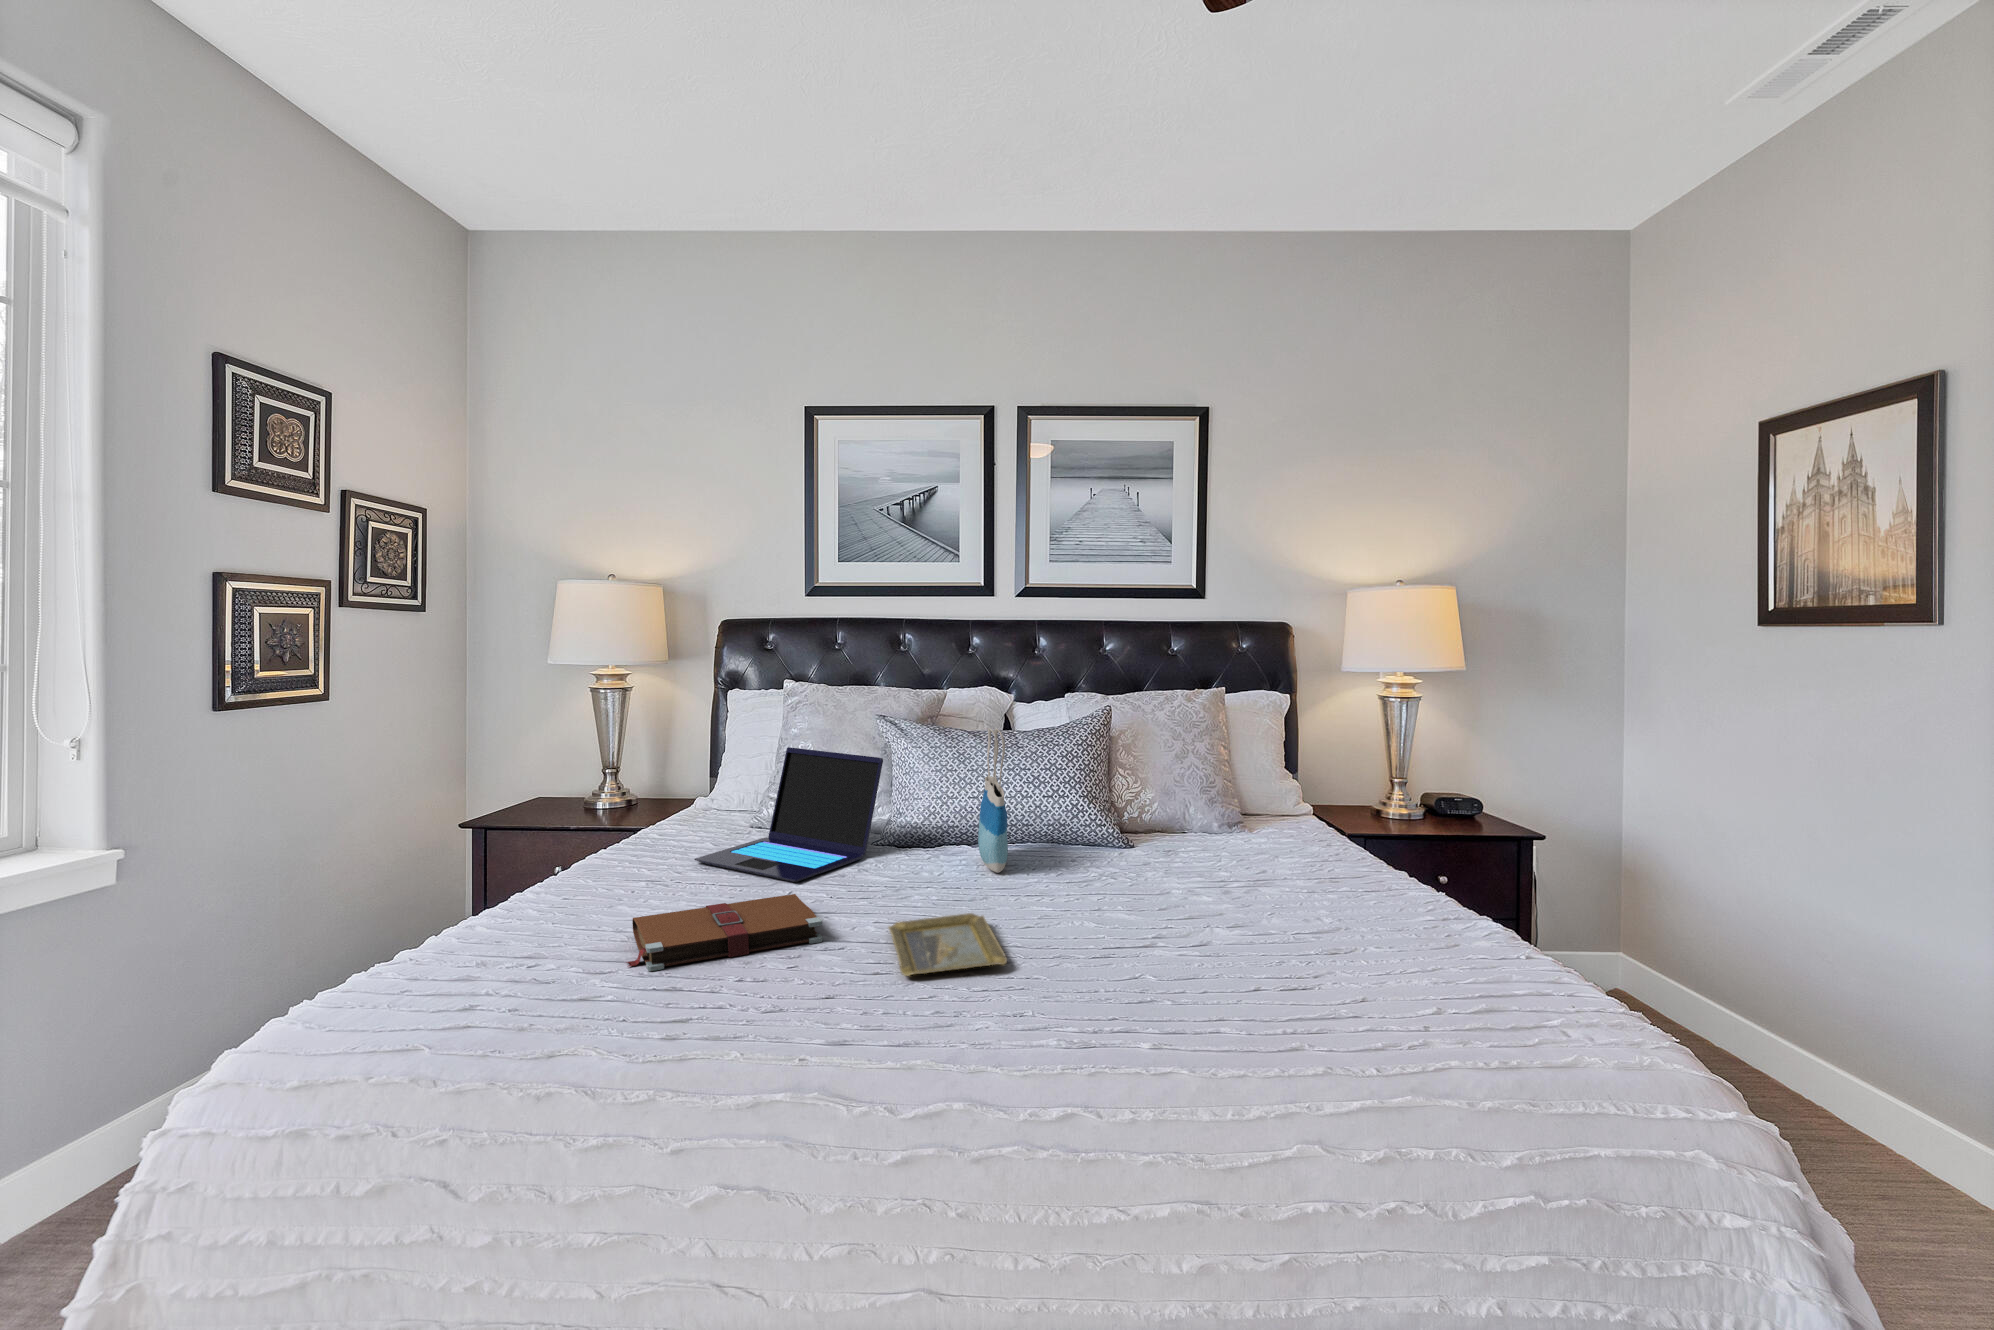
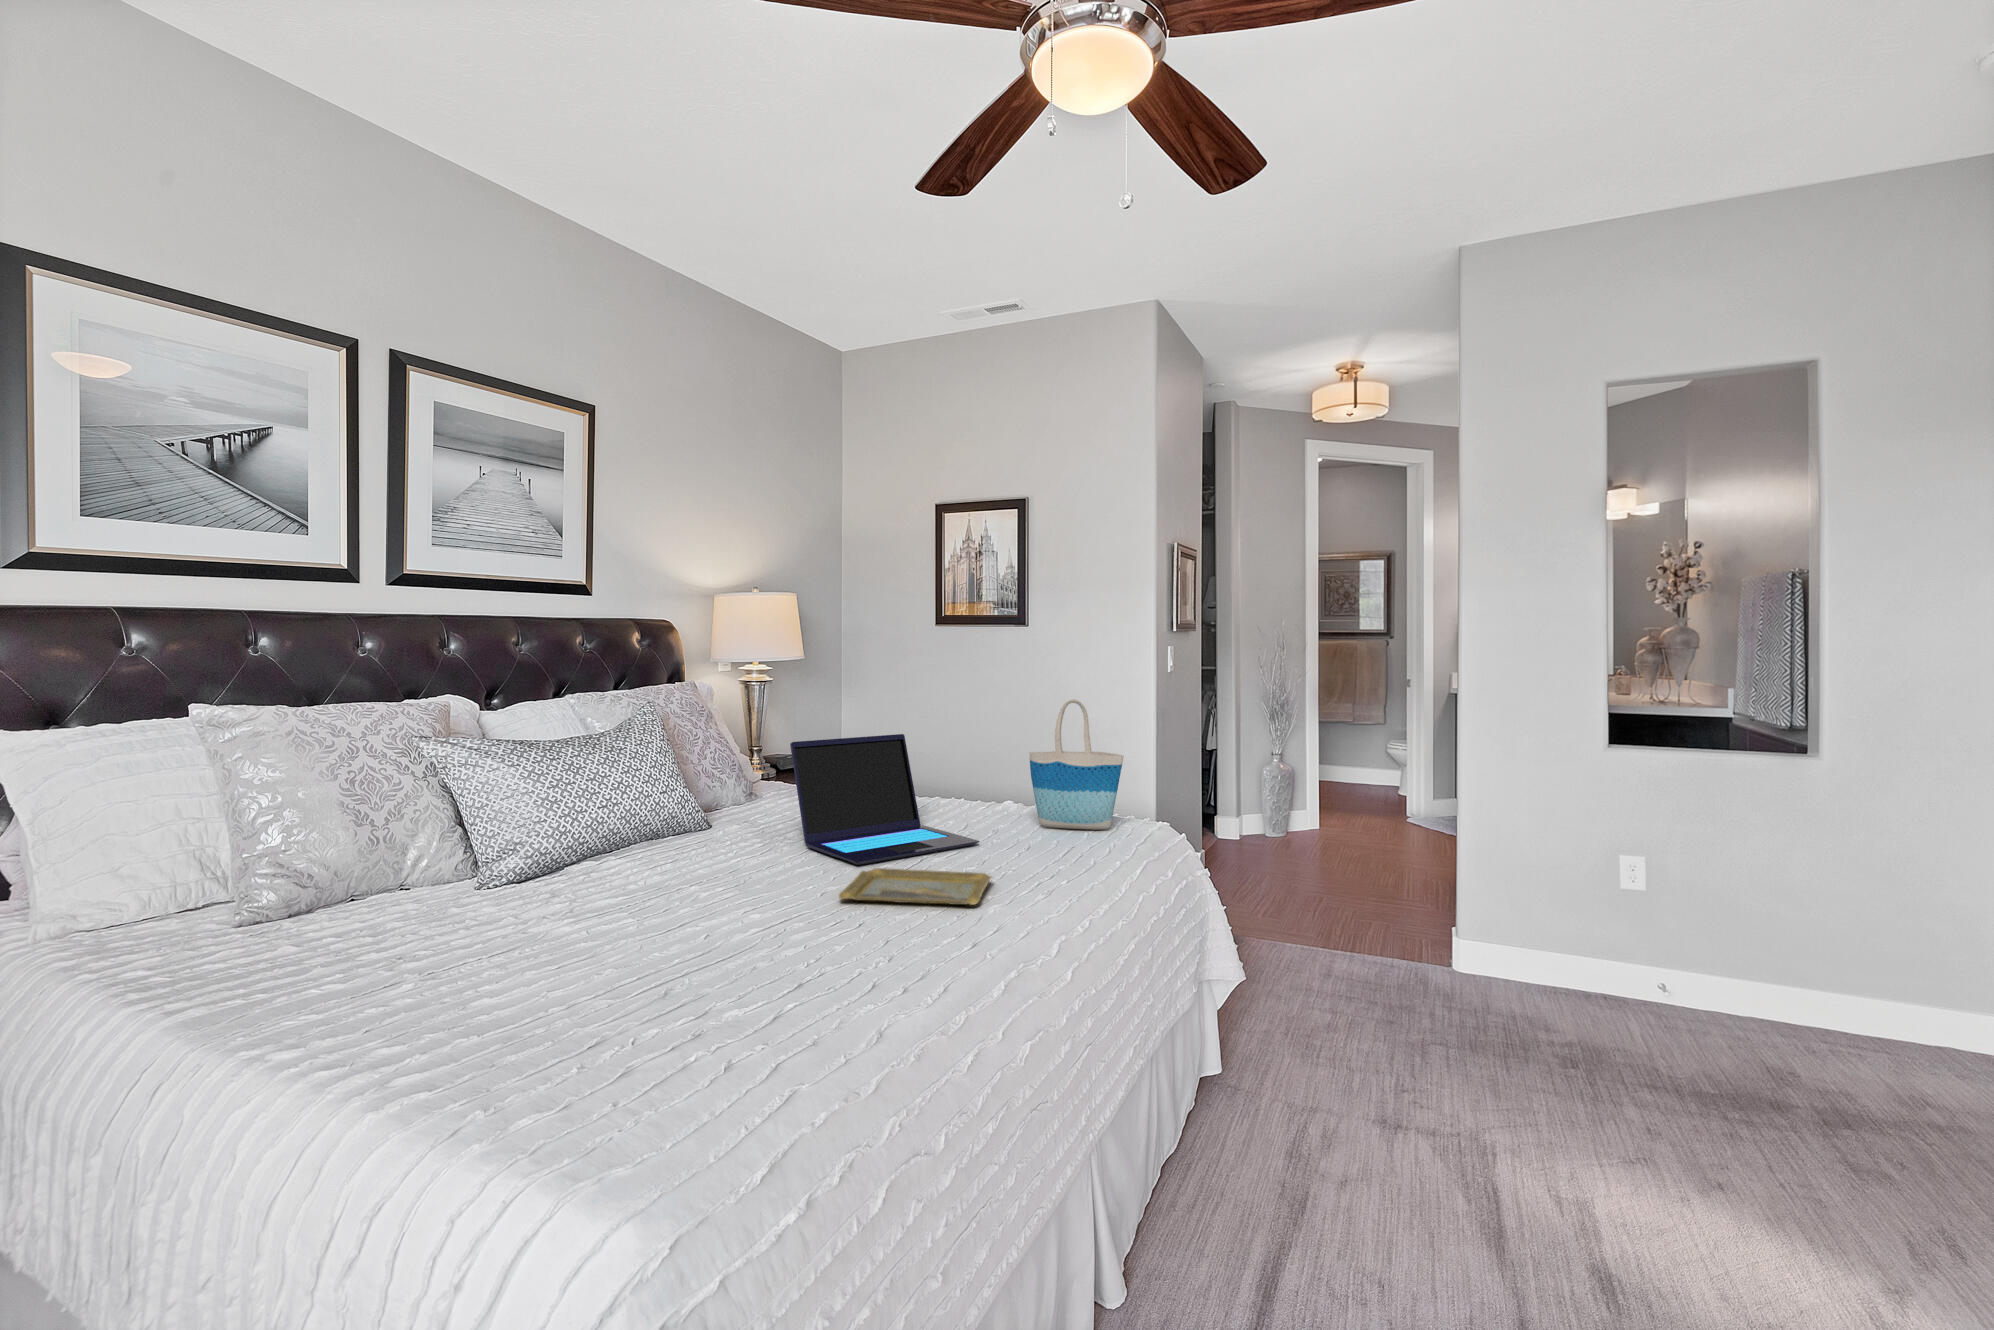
tote bag: present [978,728,1008,873] -> present [1030,699,1124,830]
laptop: present [694,747,883,882] -> present [790,734,980,865]
book: present [627,894,823,971] -> none [653,903,833,1011]

